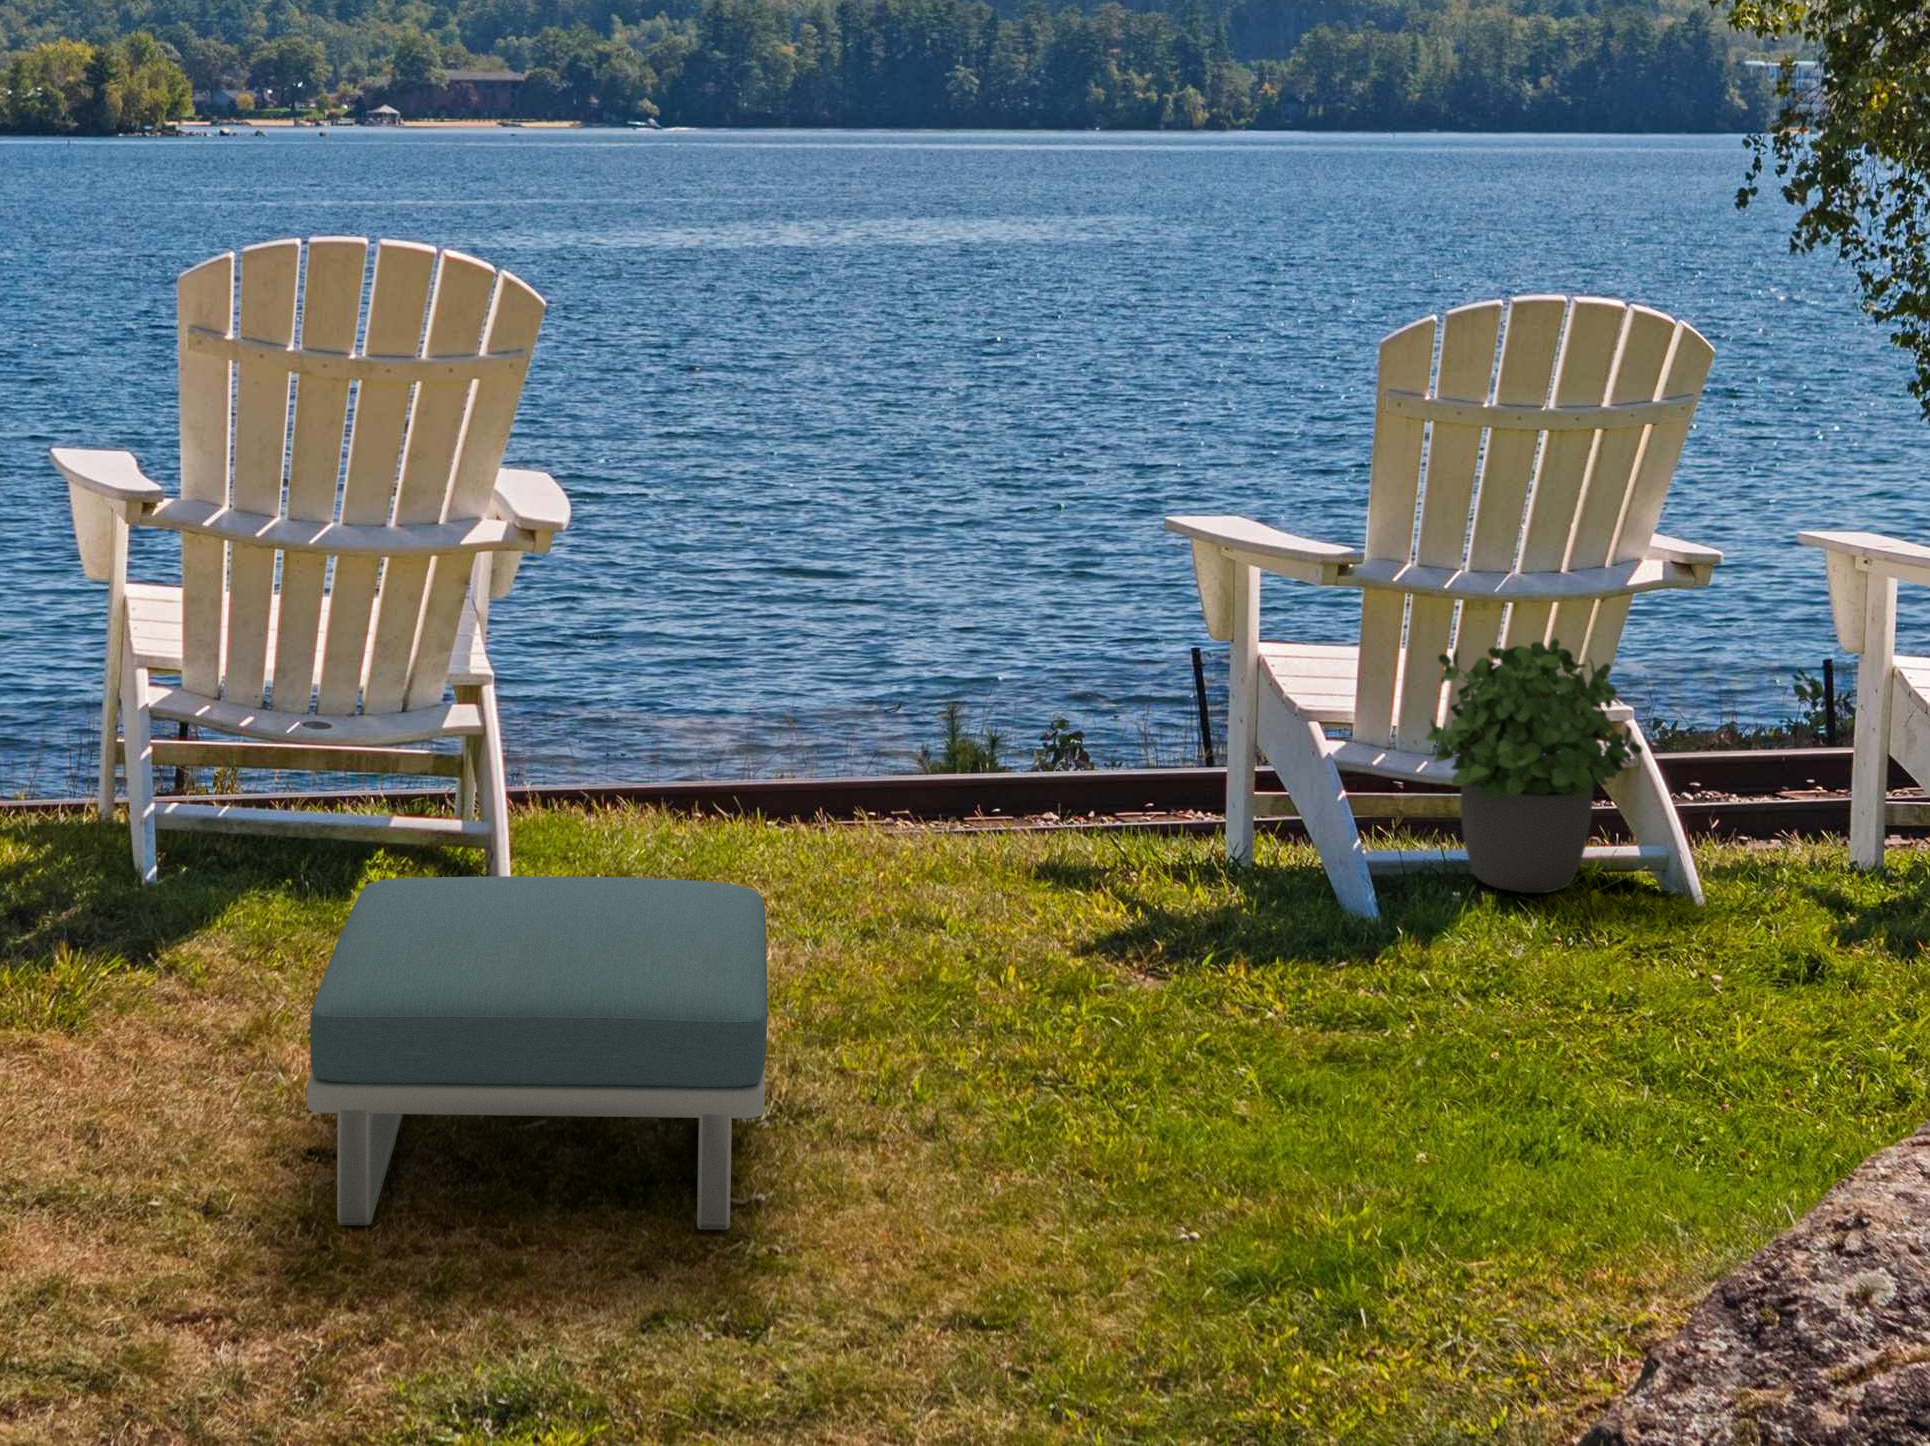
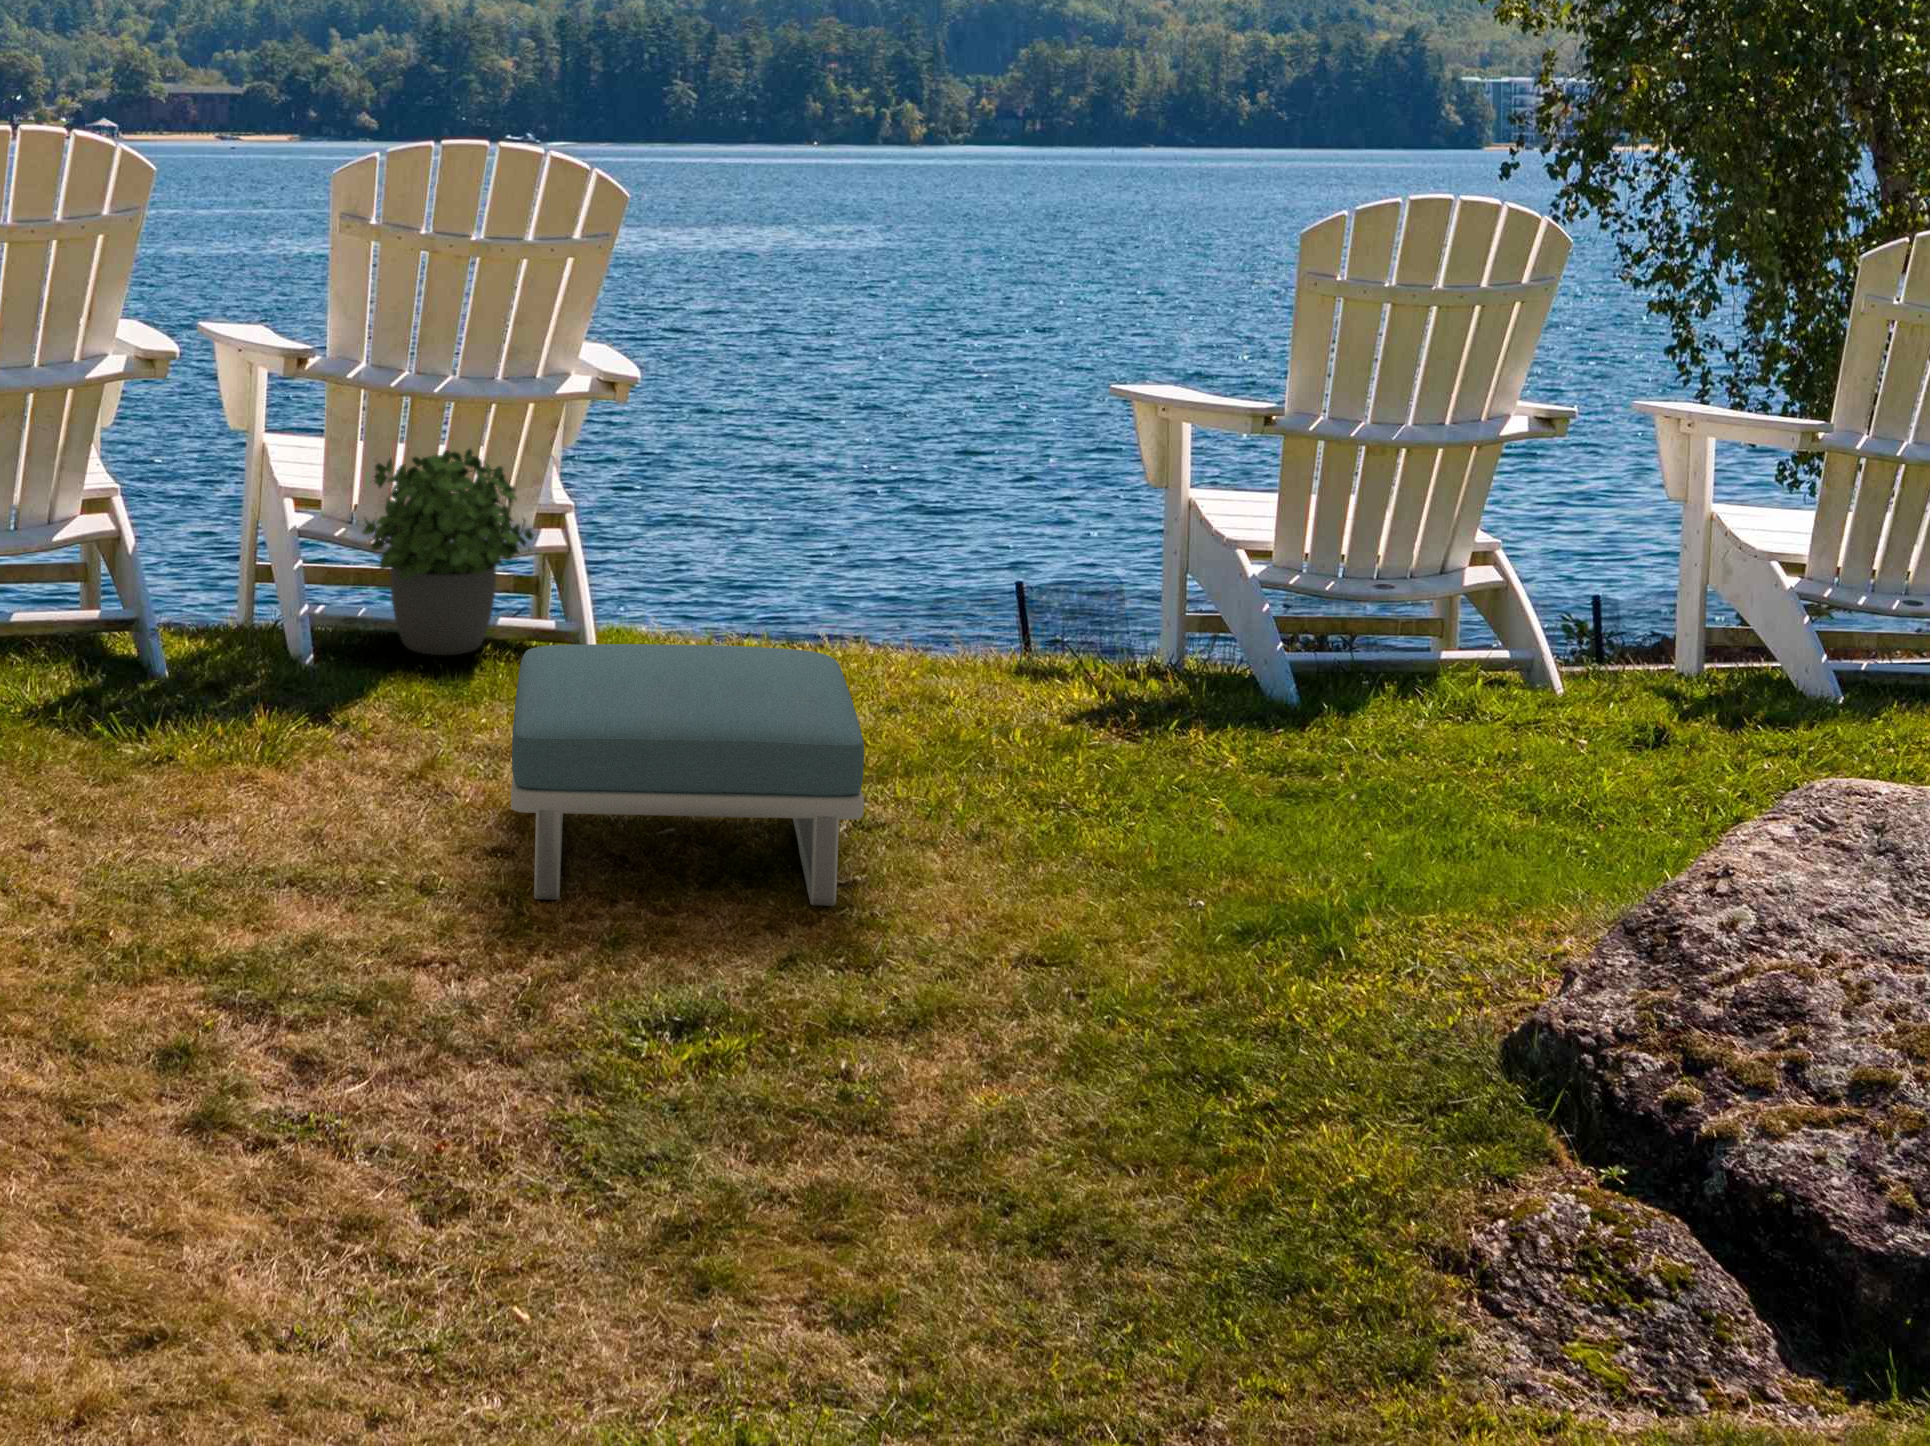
potted plant: present [1426,639,1642,893] -> present [362,449,533,655]

